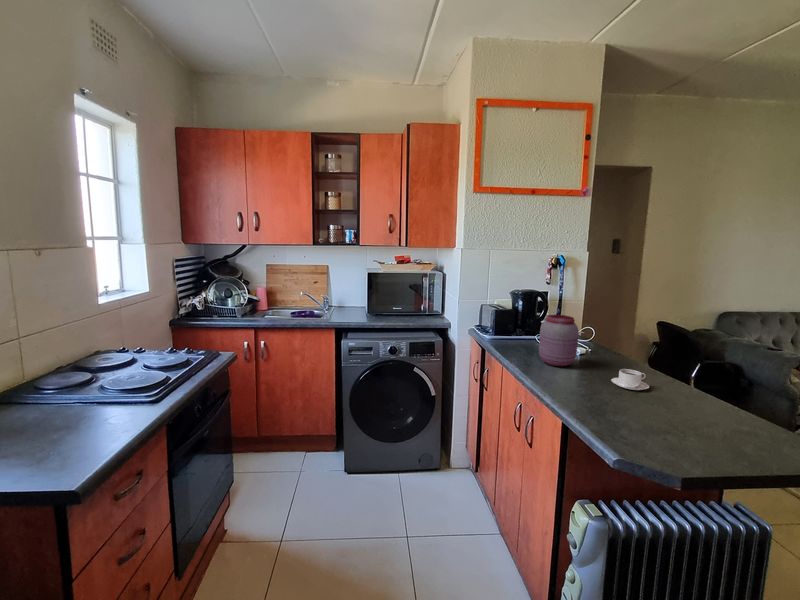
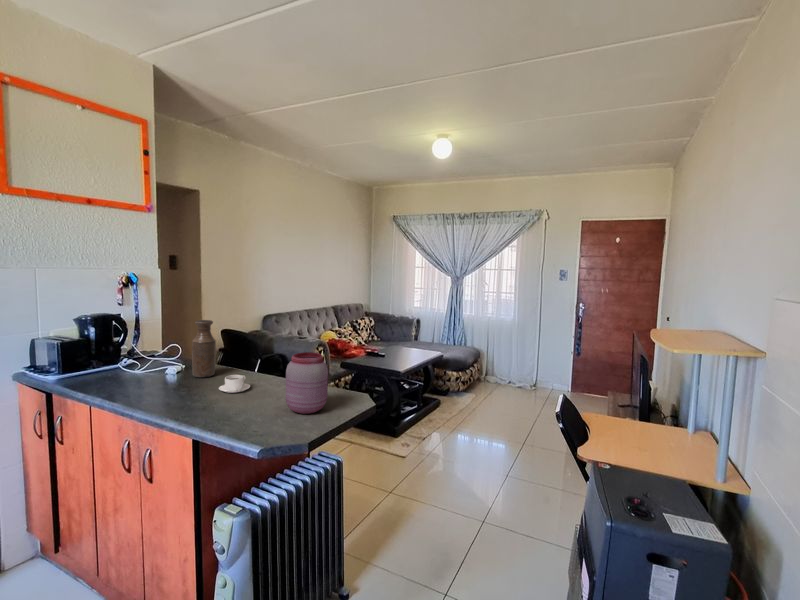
bottle: none [594,305,622,365] -> present [192,320,216,377]
jar: present [539,315,579,366] -> present [286,352,328,414]

